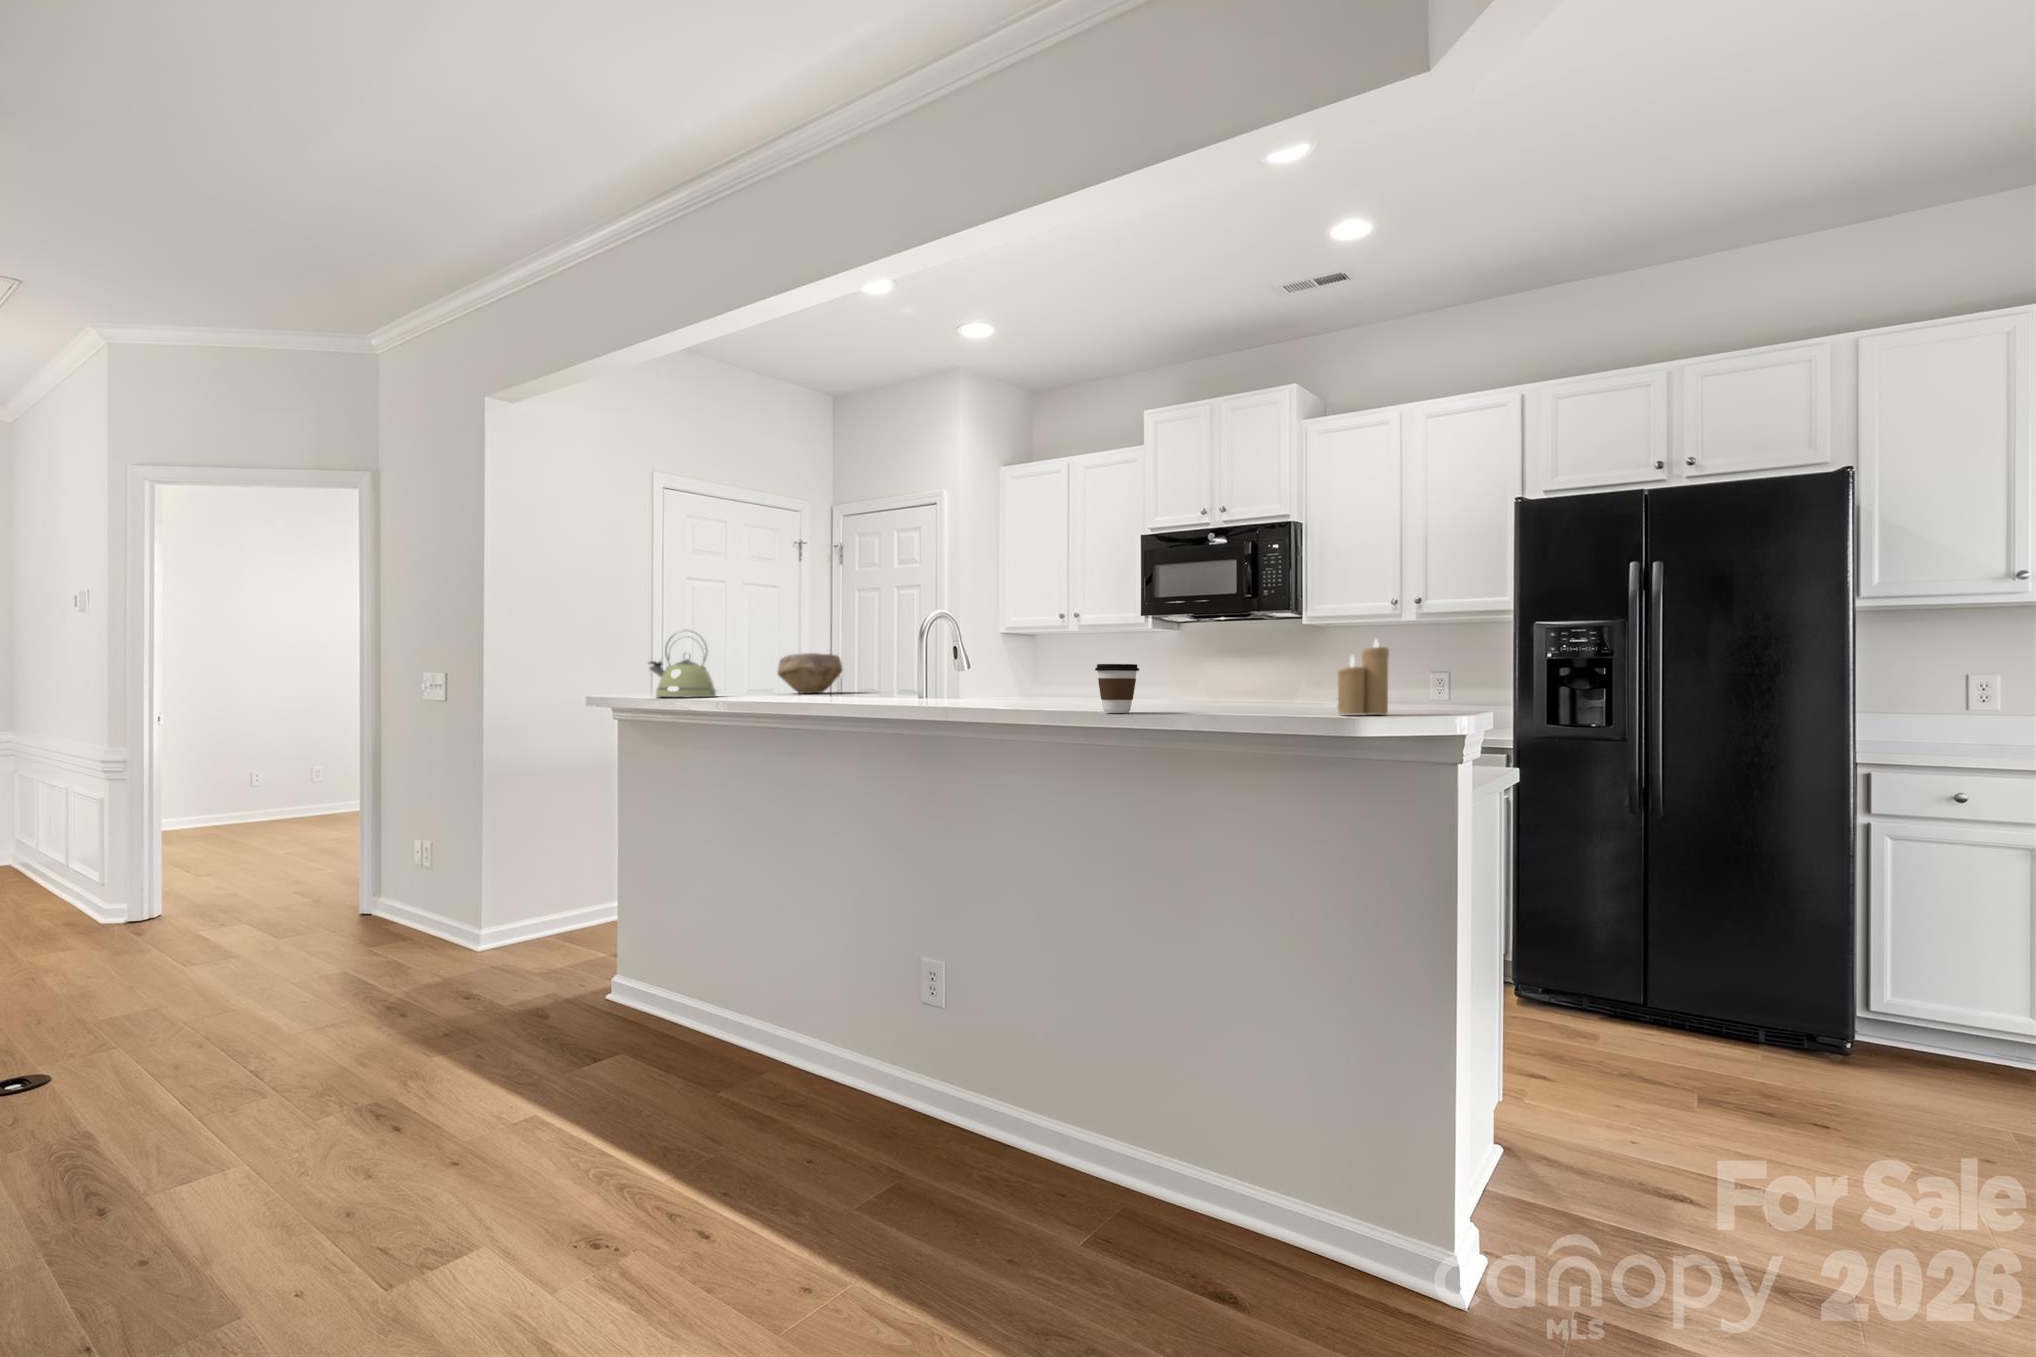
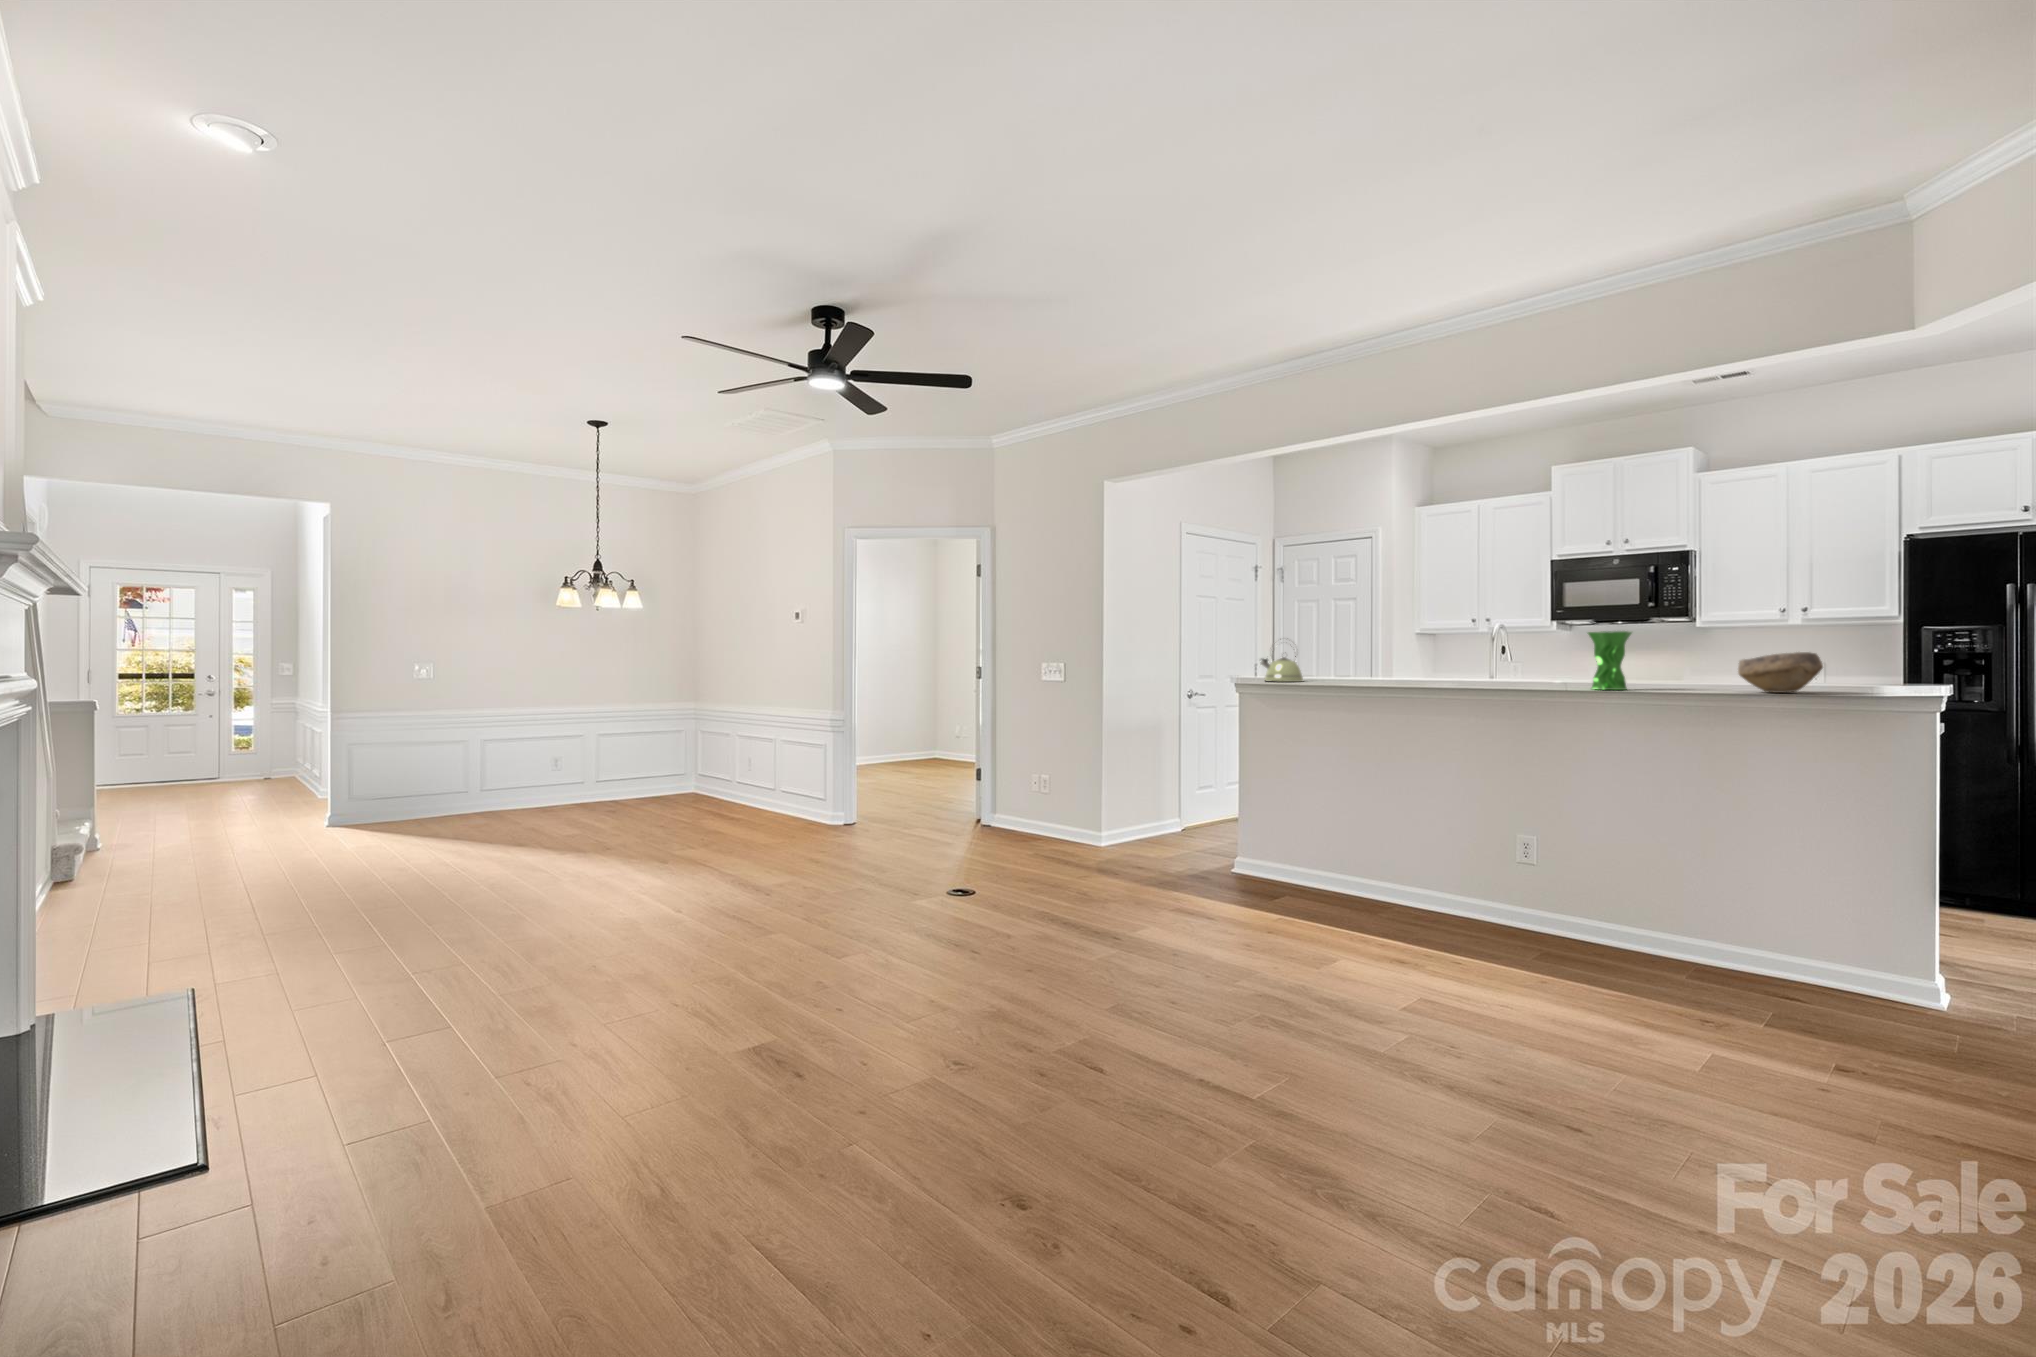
vase: none [1001,613,1068,711] -> present [1587,631,1631,690]
candle: present [1338,639,1389,715] -> none [1835,646,1872,692]
bowl: present [777,653,843,693] -> present [1738,652,1823,693]
coffee cup: present [1095,664,1139,713] -> none [1660,662,1691,691]

